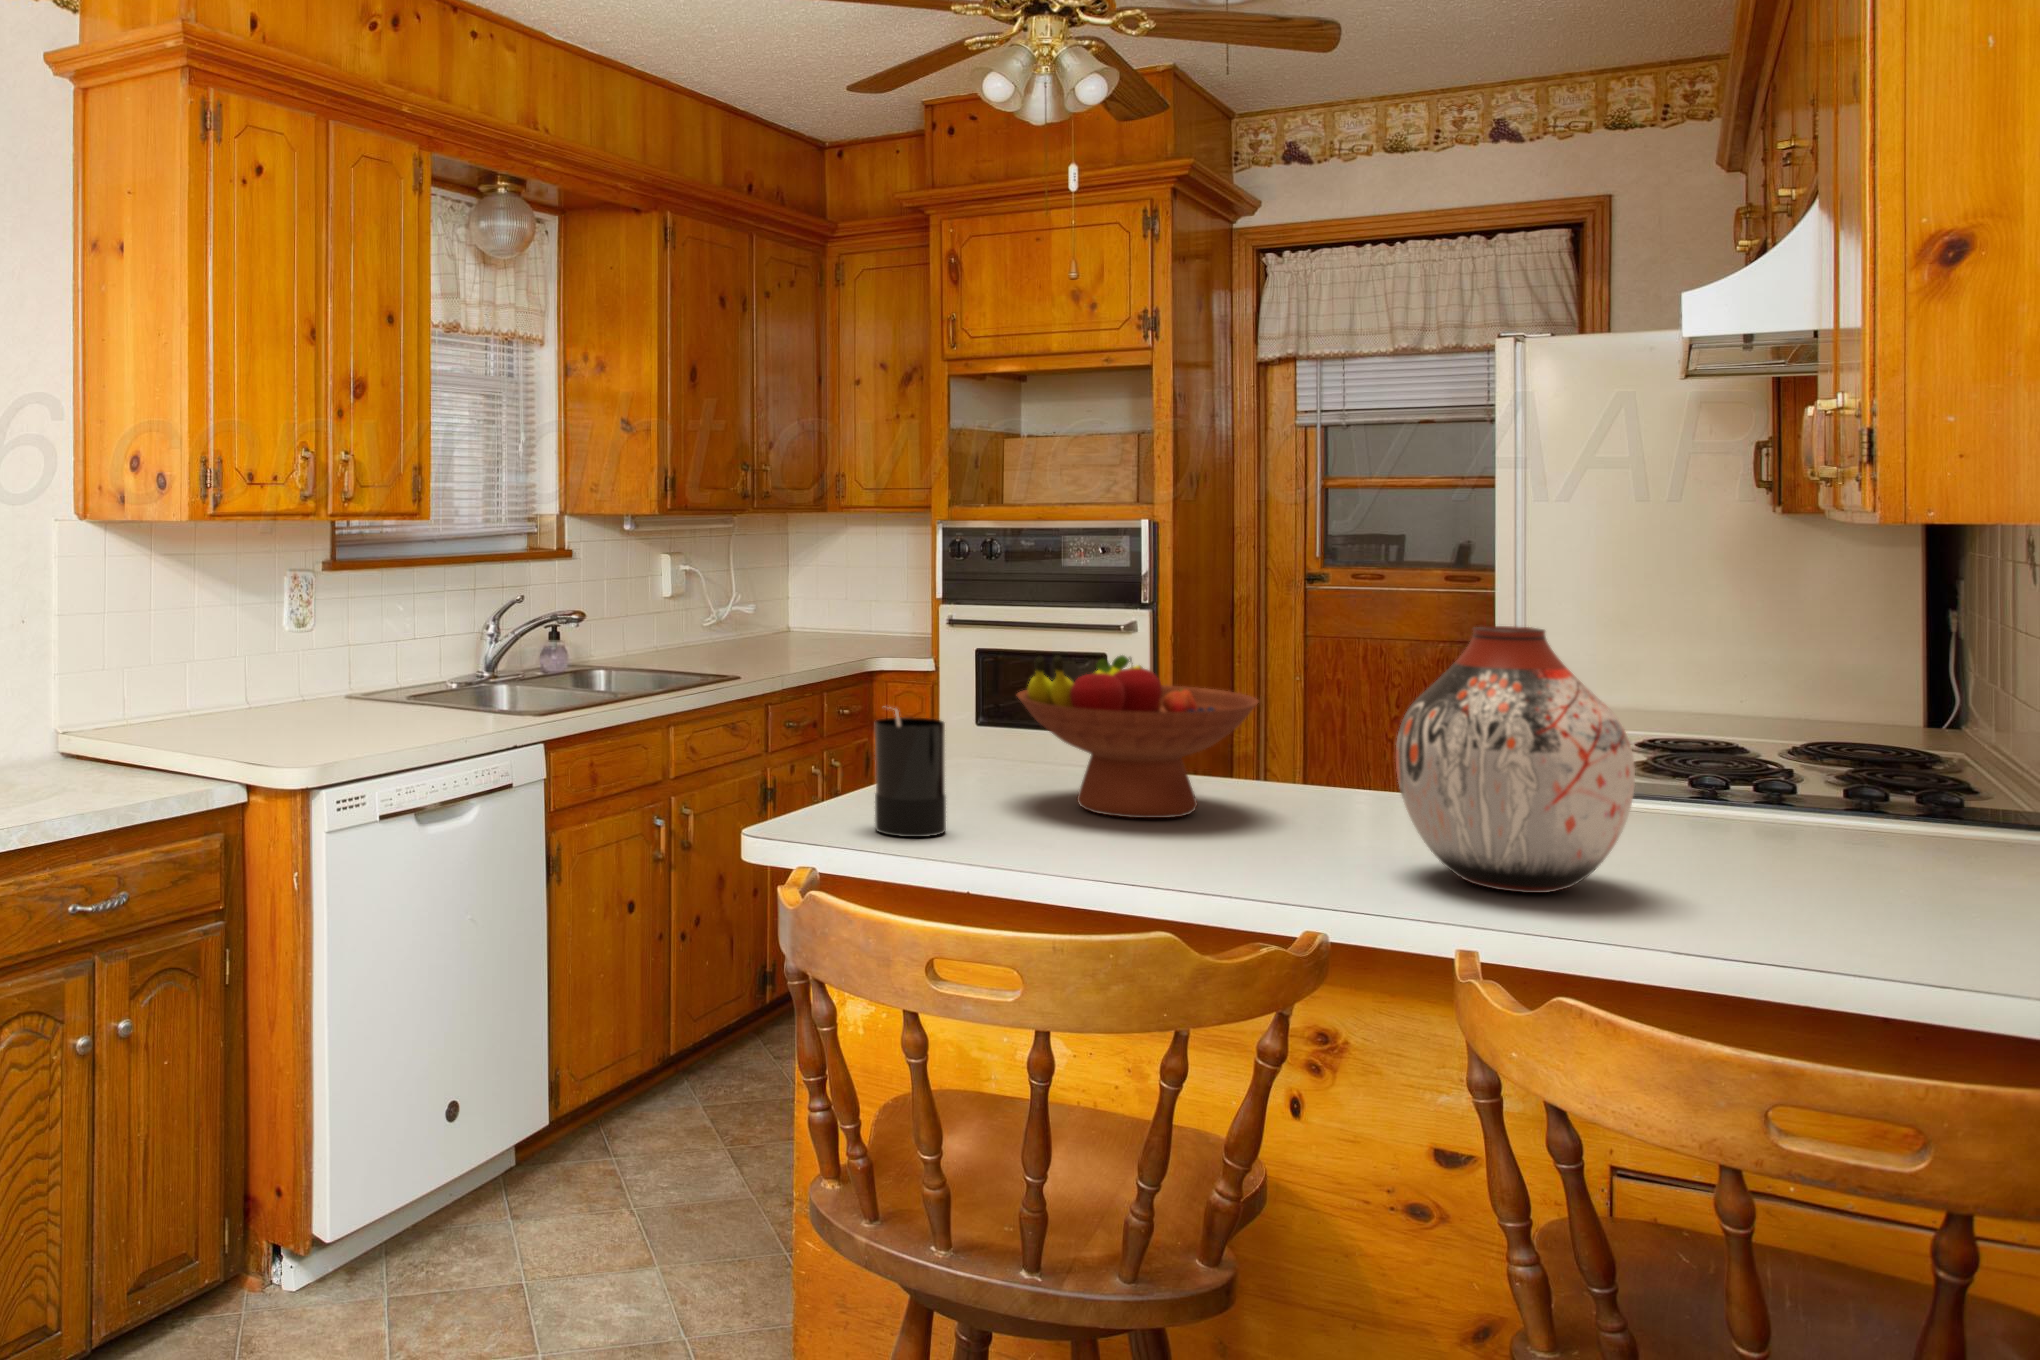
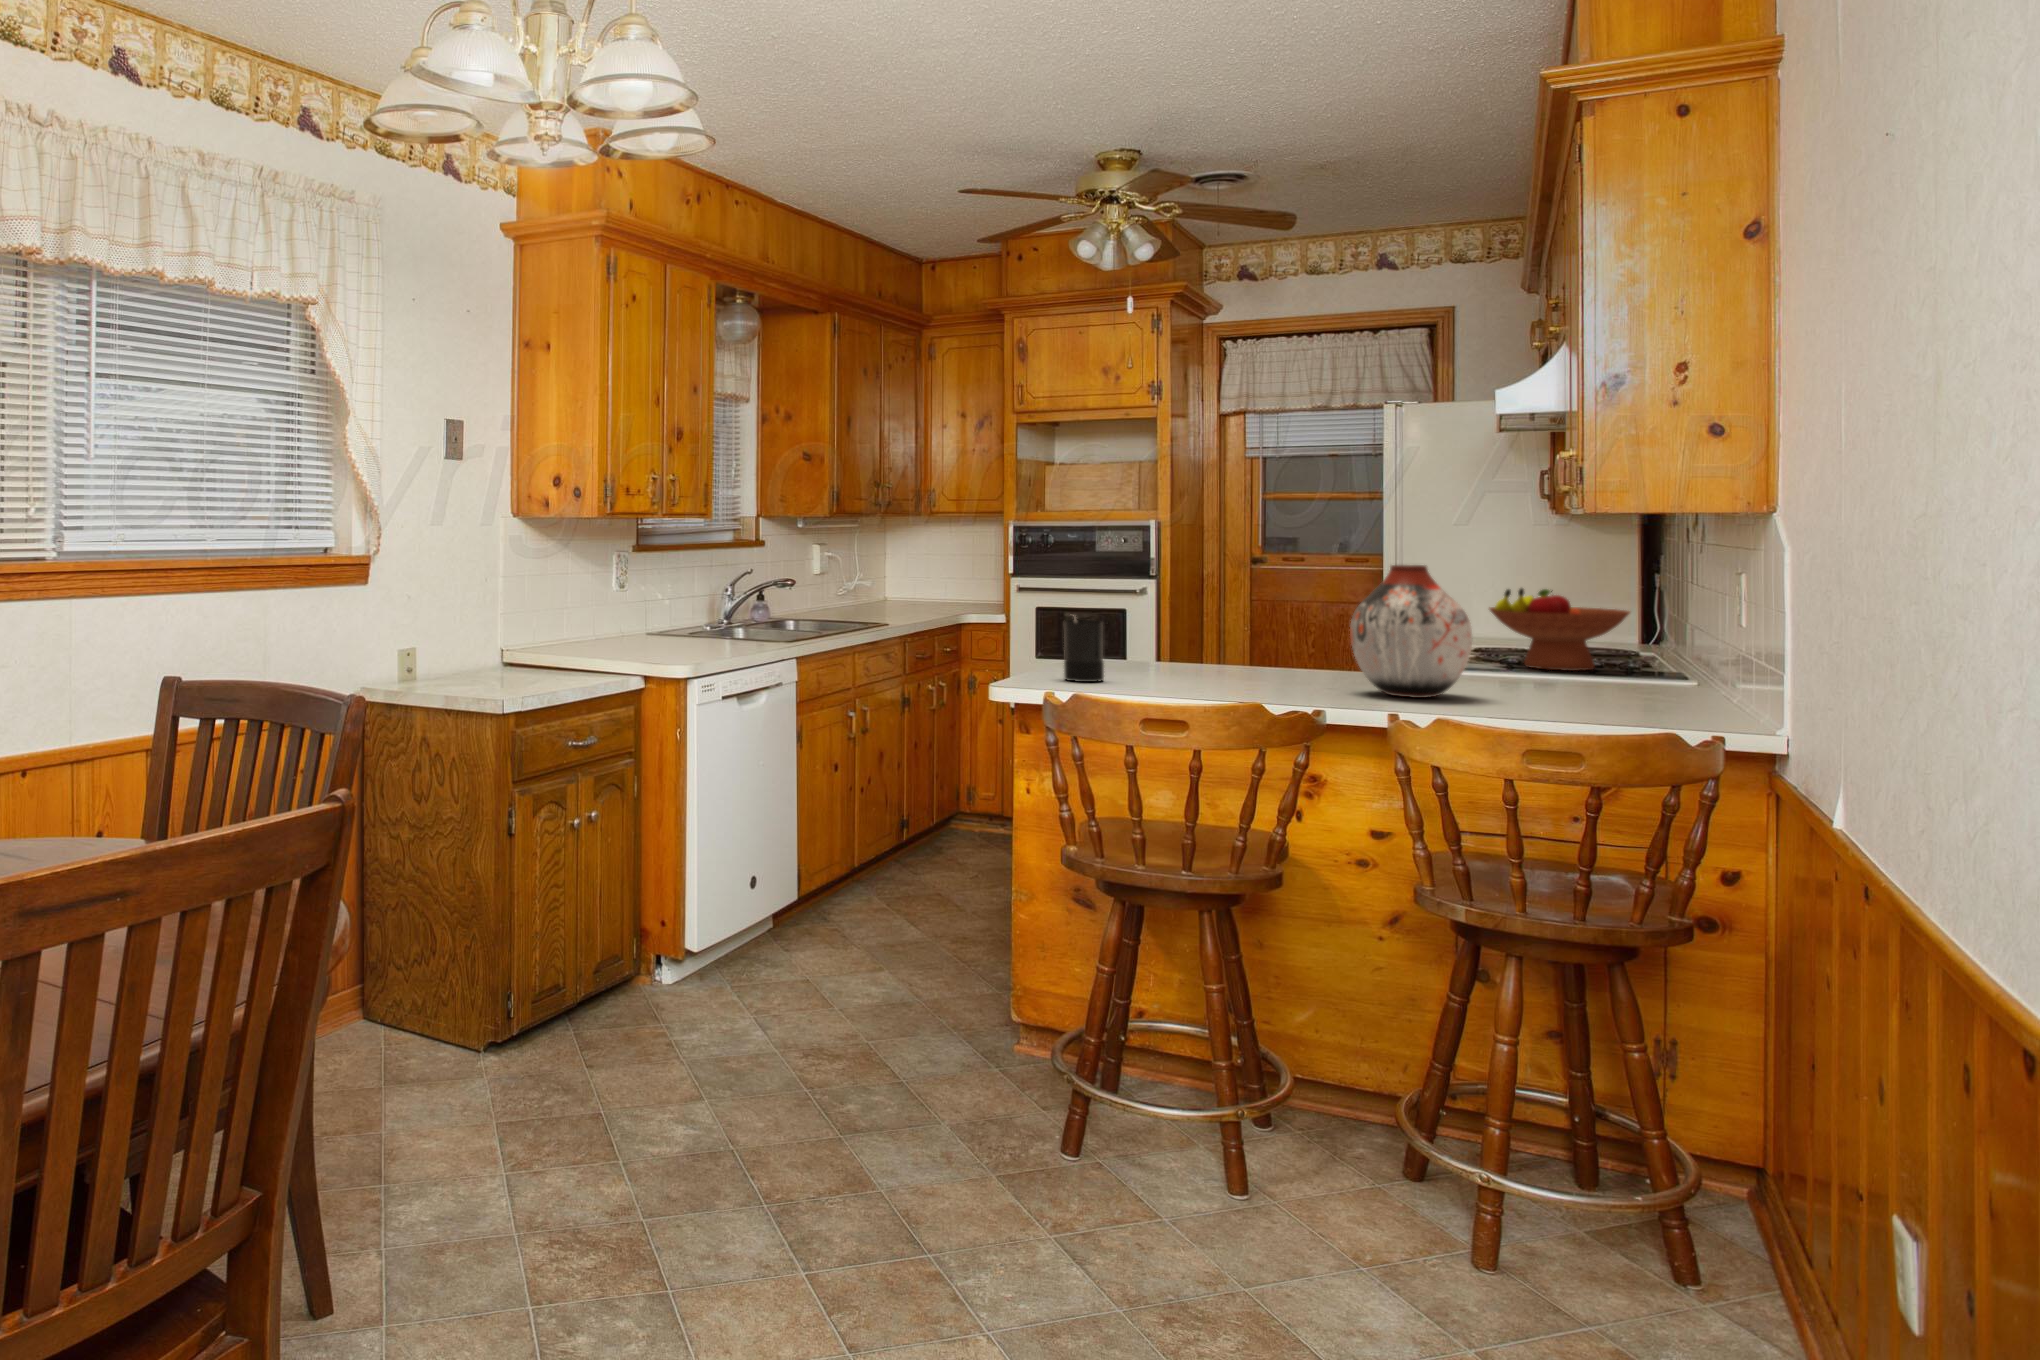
fruit bowl: present [1017,655,1258,818] -> present [1490,588,1630,671]

